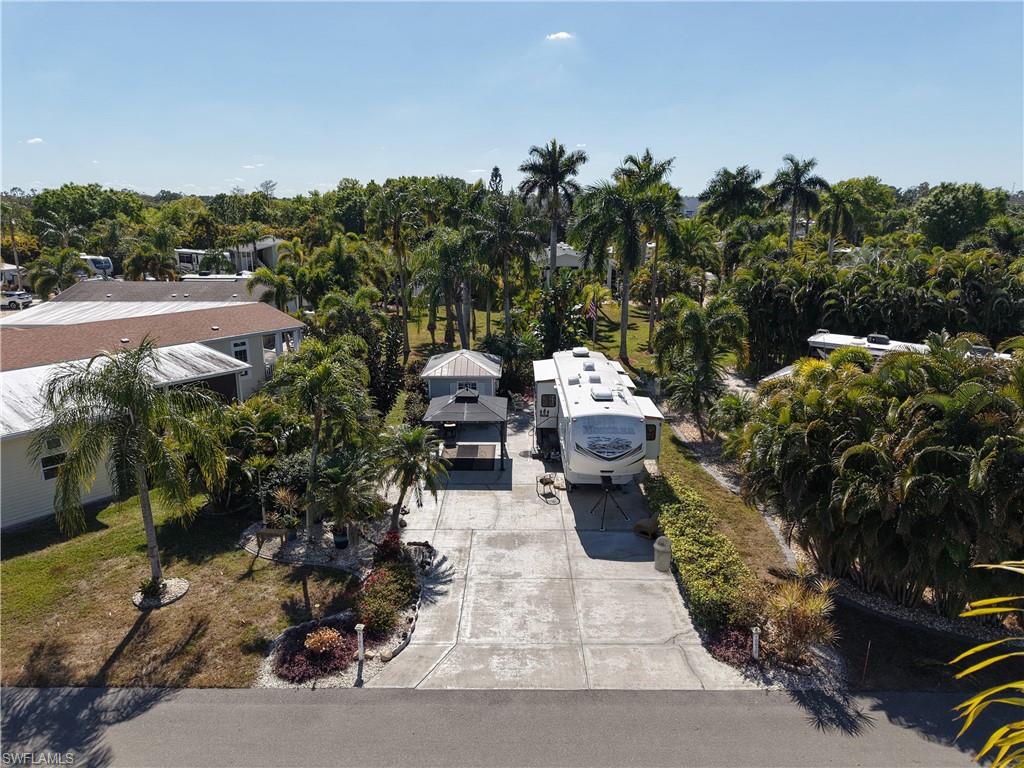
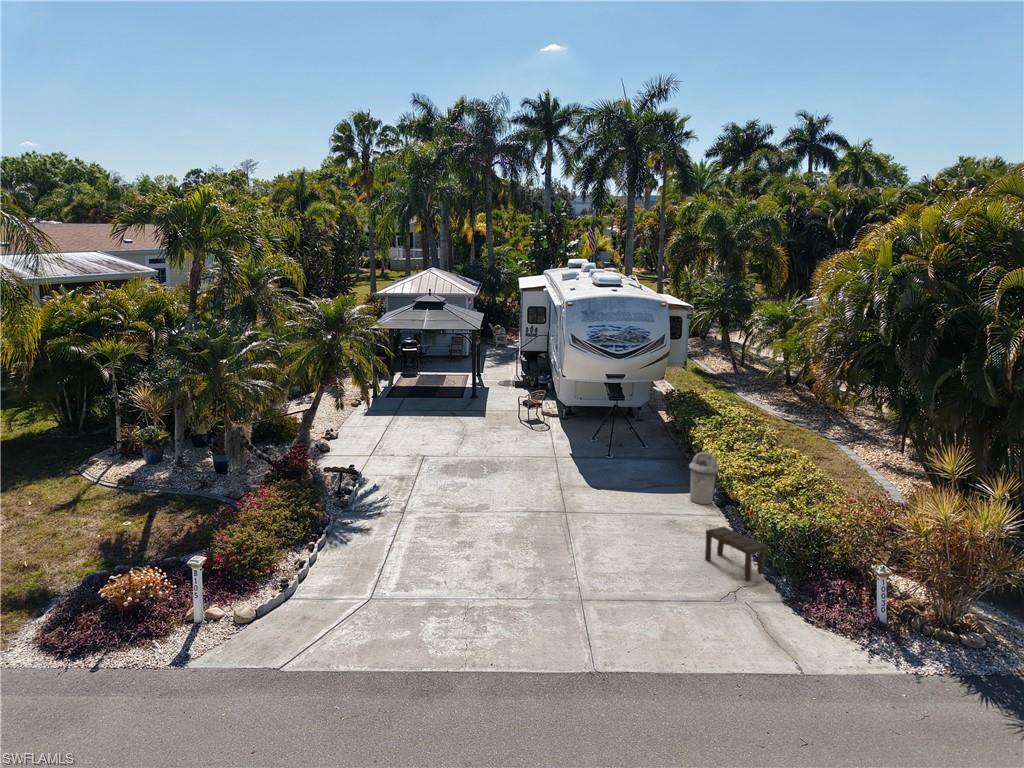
lounge chair: present [634,511,659,539] -> none [655,424,703,468]
bench: present [256,528,288,549] -> present [705,526,768,581]

